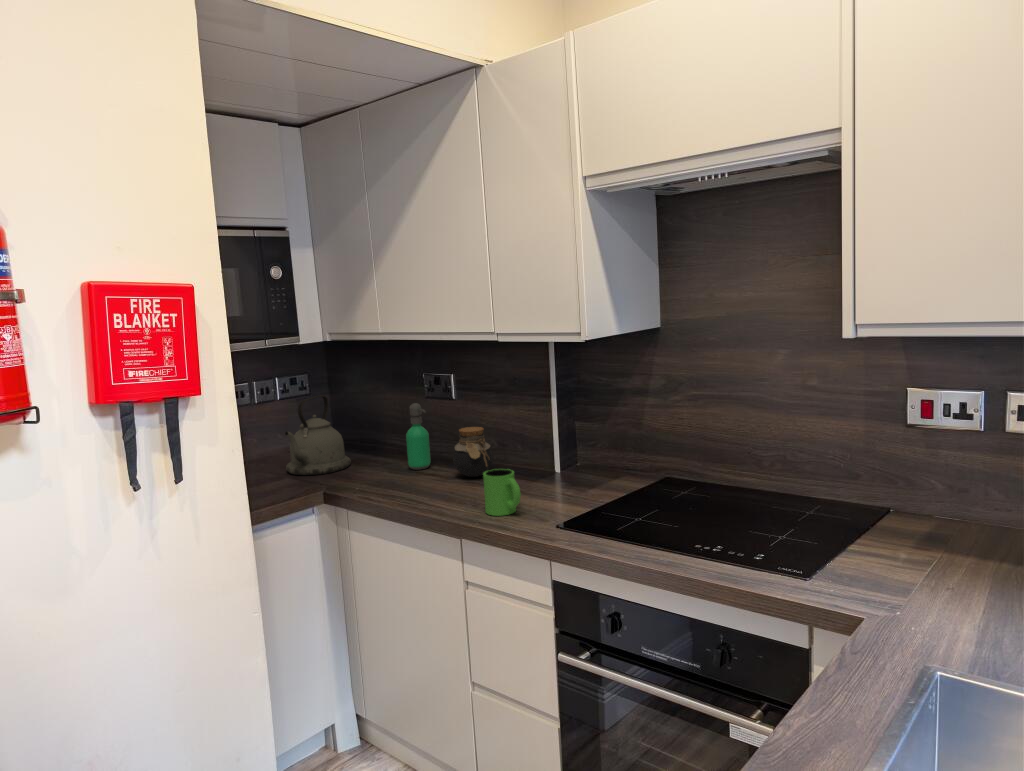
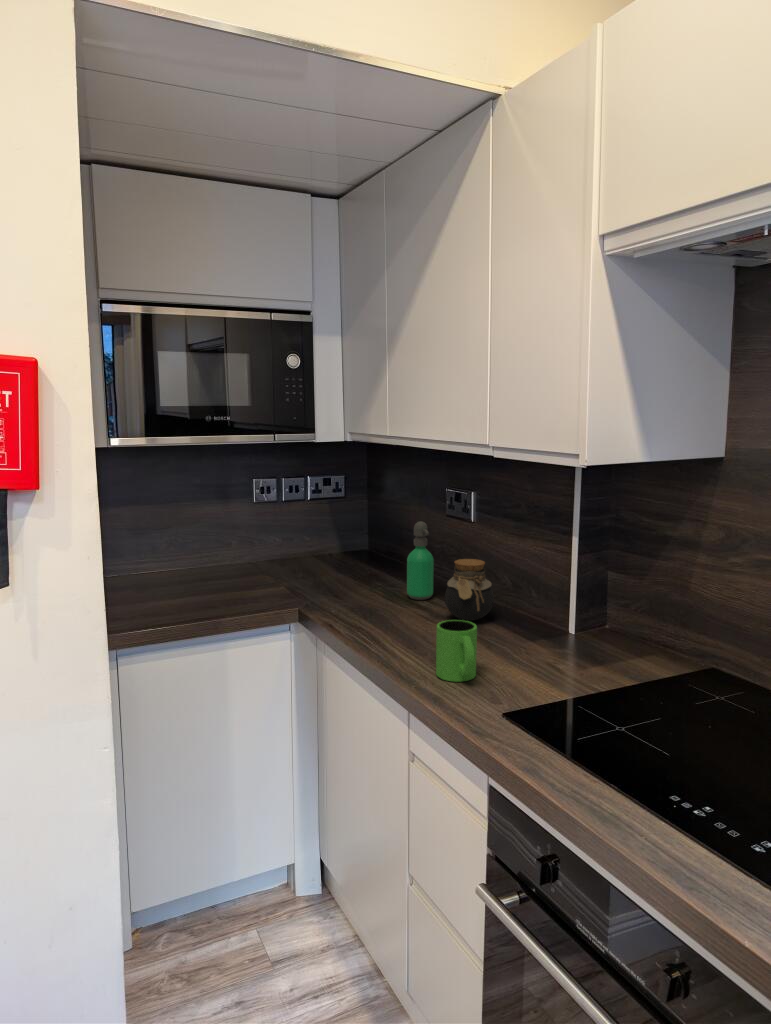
kettle: present [285,395,350,475] -> none [279,500,357,587]

